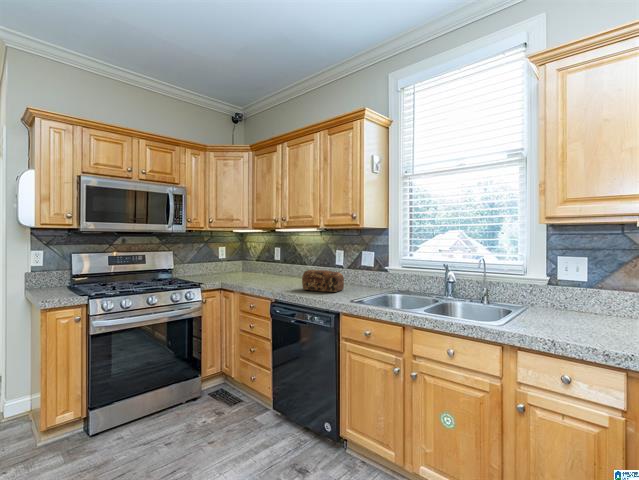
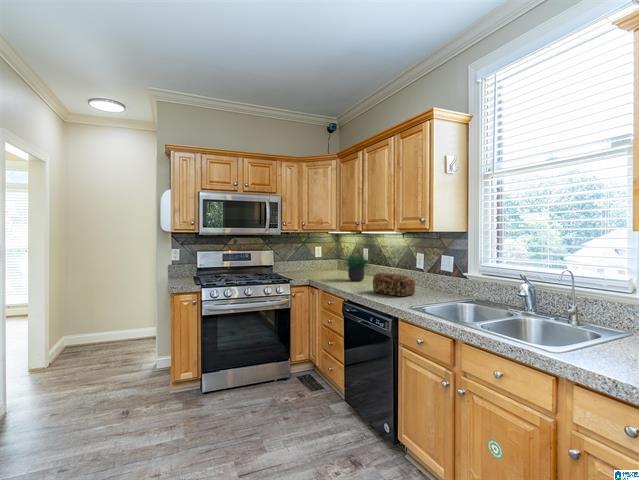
potted plant: none [254,242,296,281] -> present [345,254,368,281]

